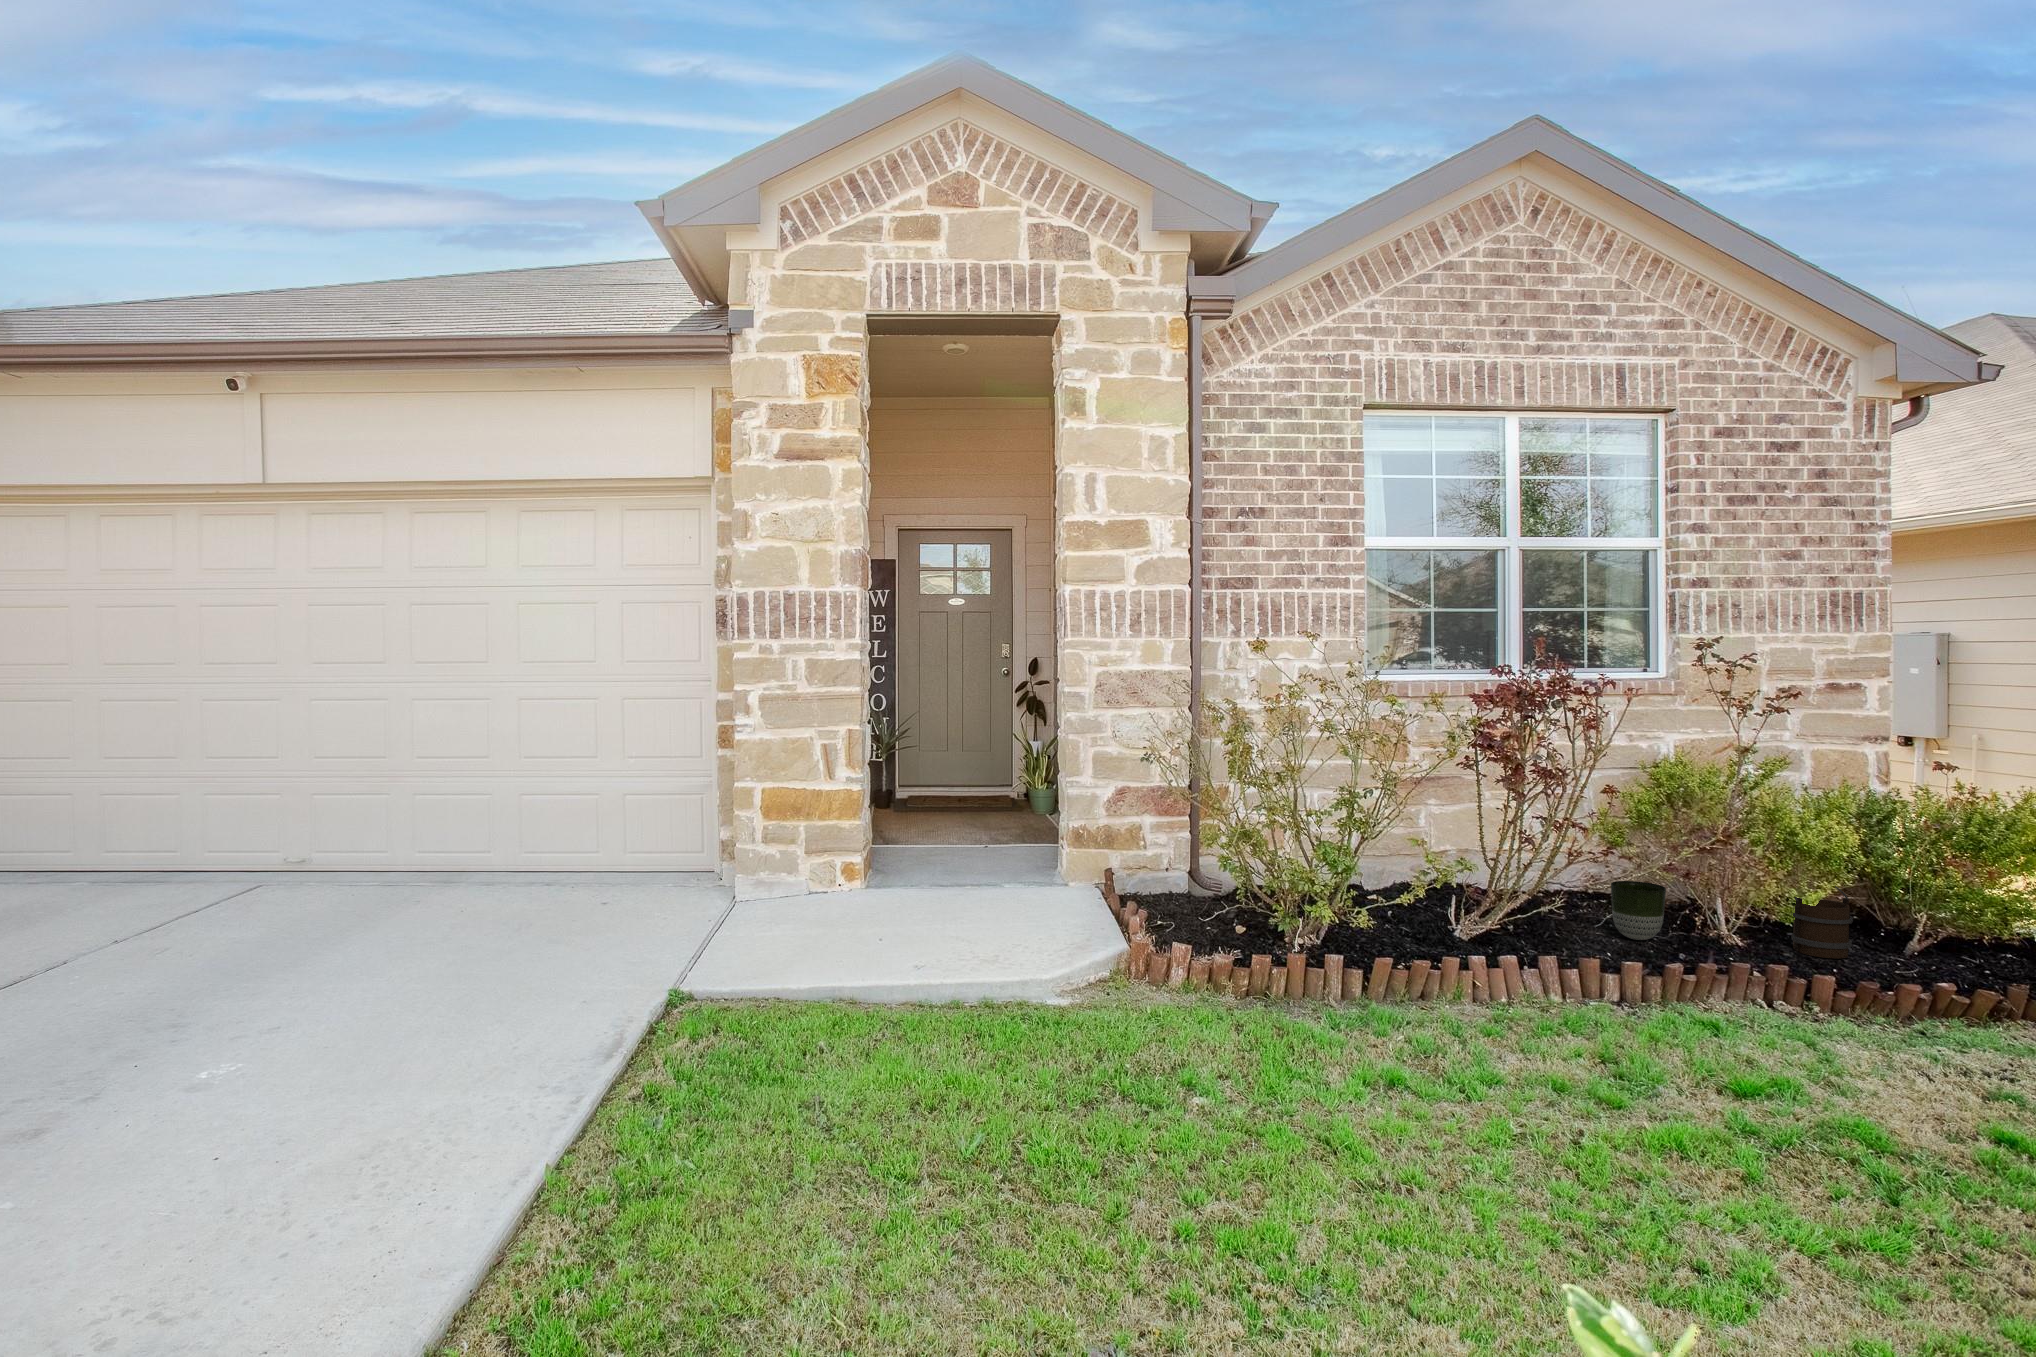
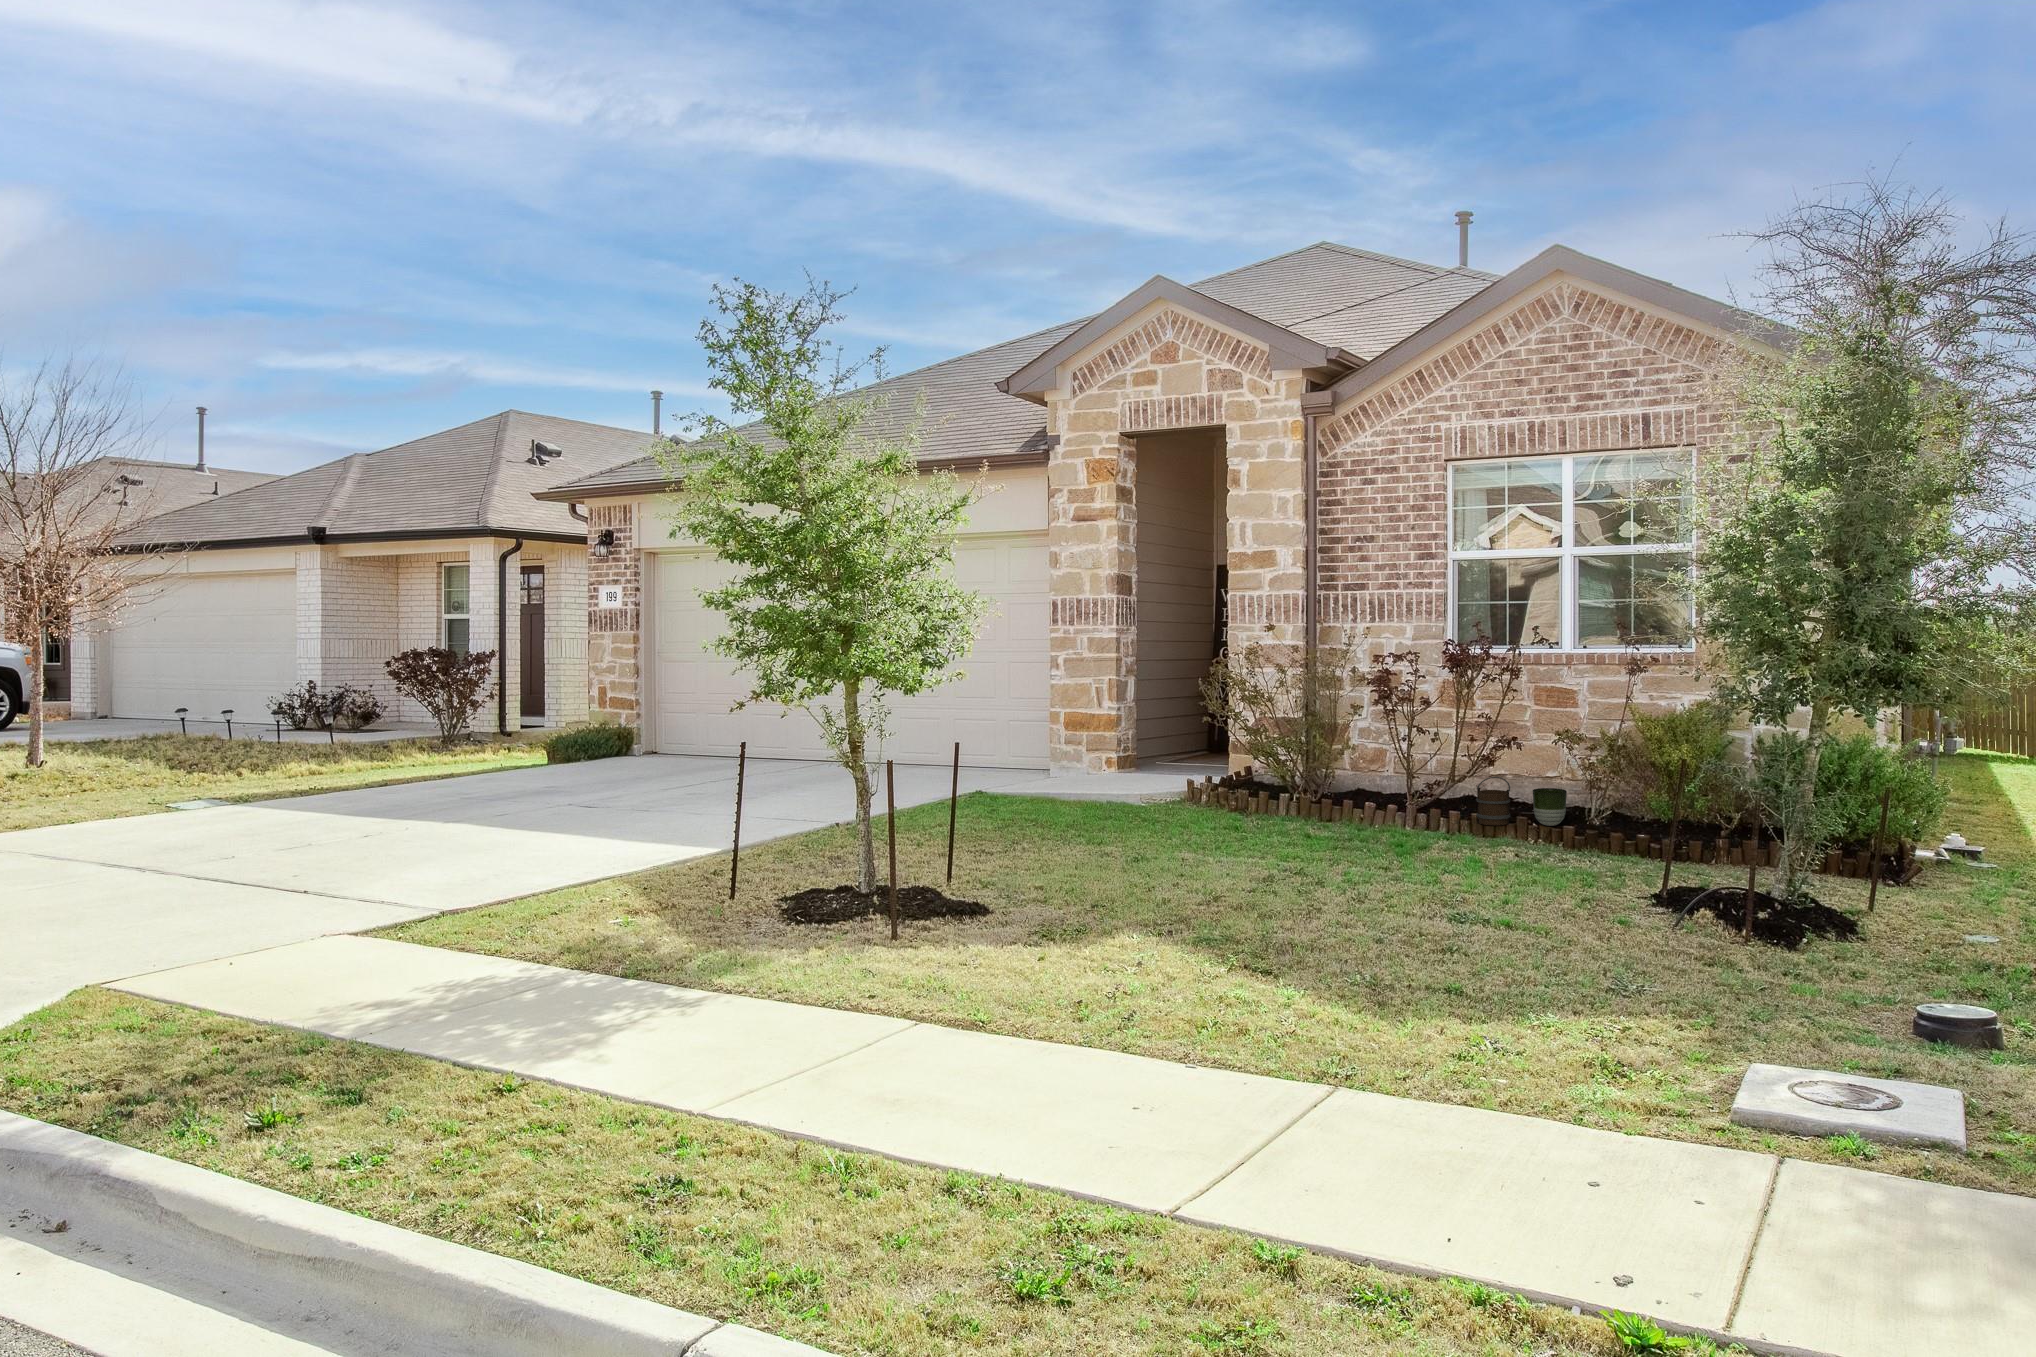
bucket: present [1791,886,1853,959] -> present [1476,777,1510,825]

